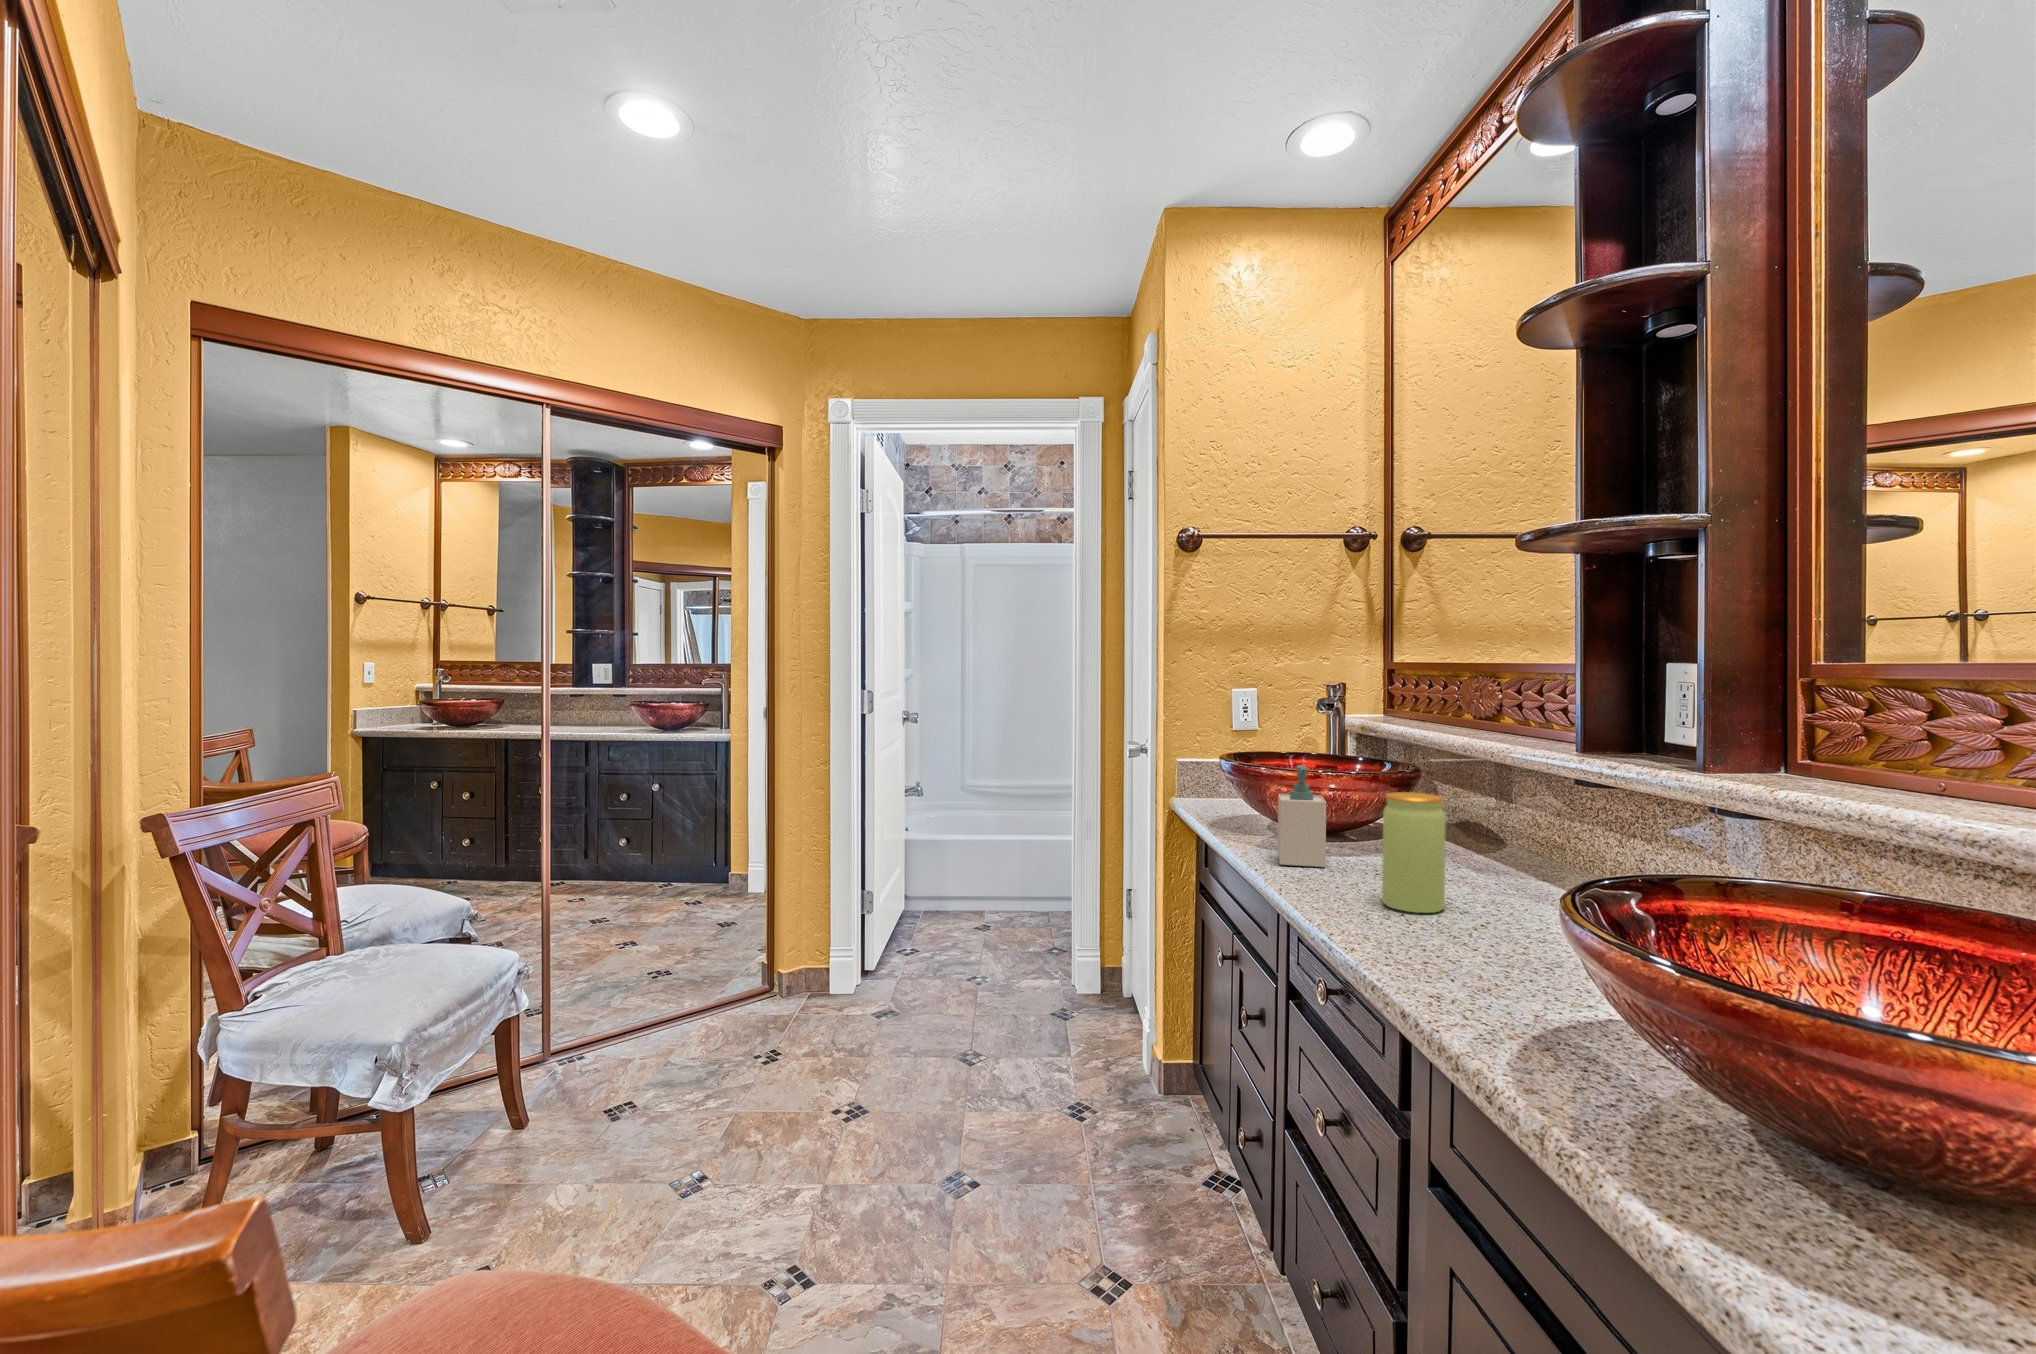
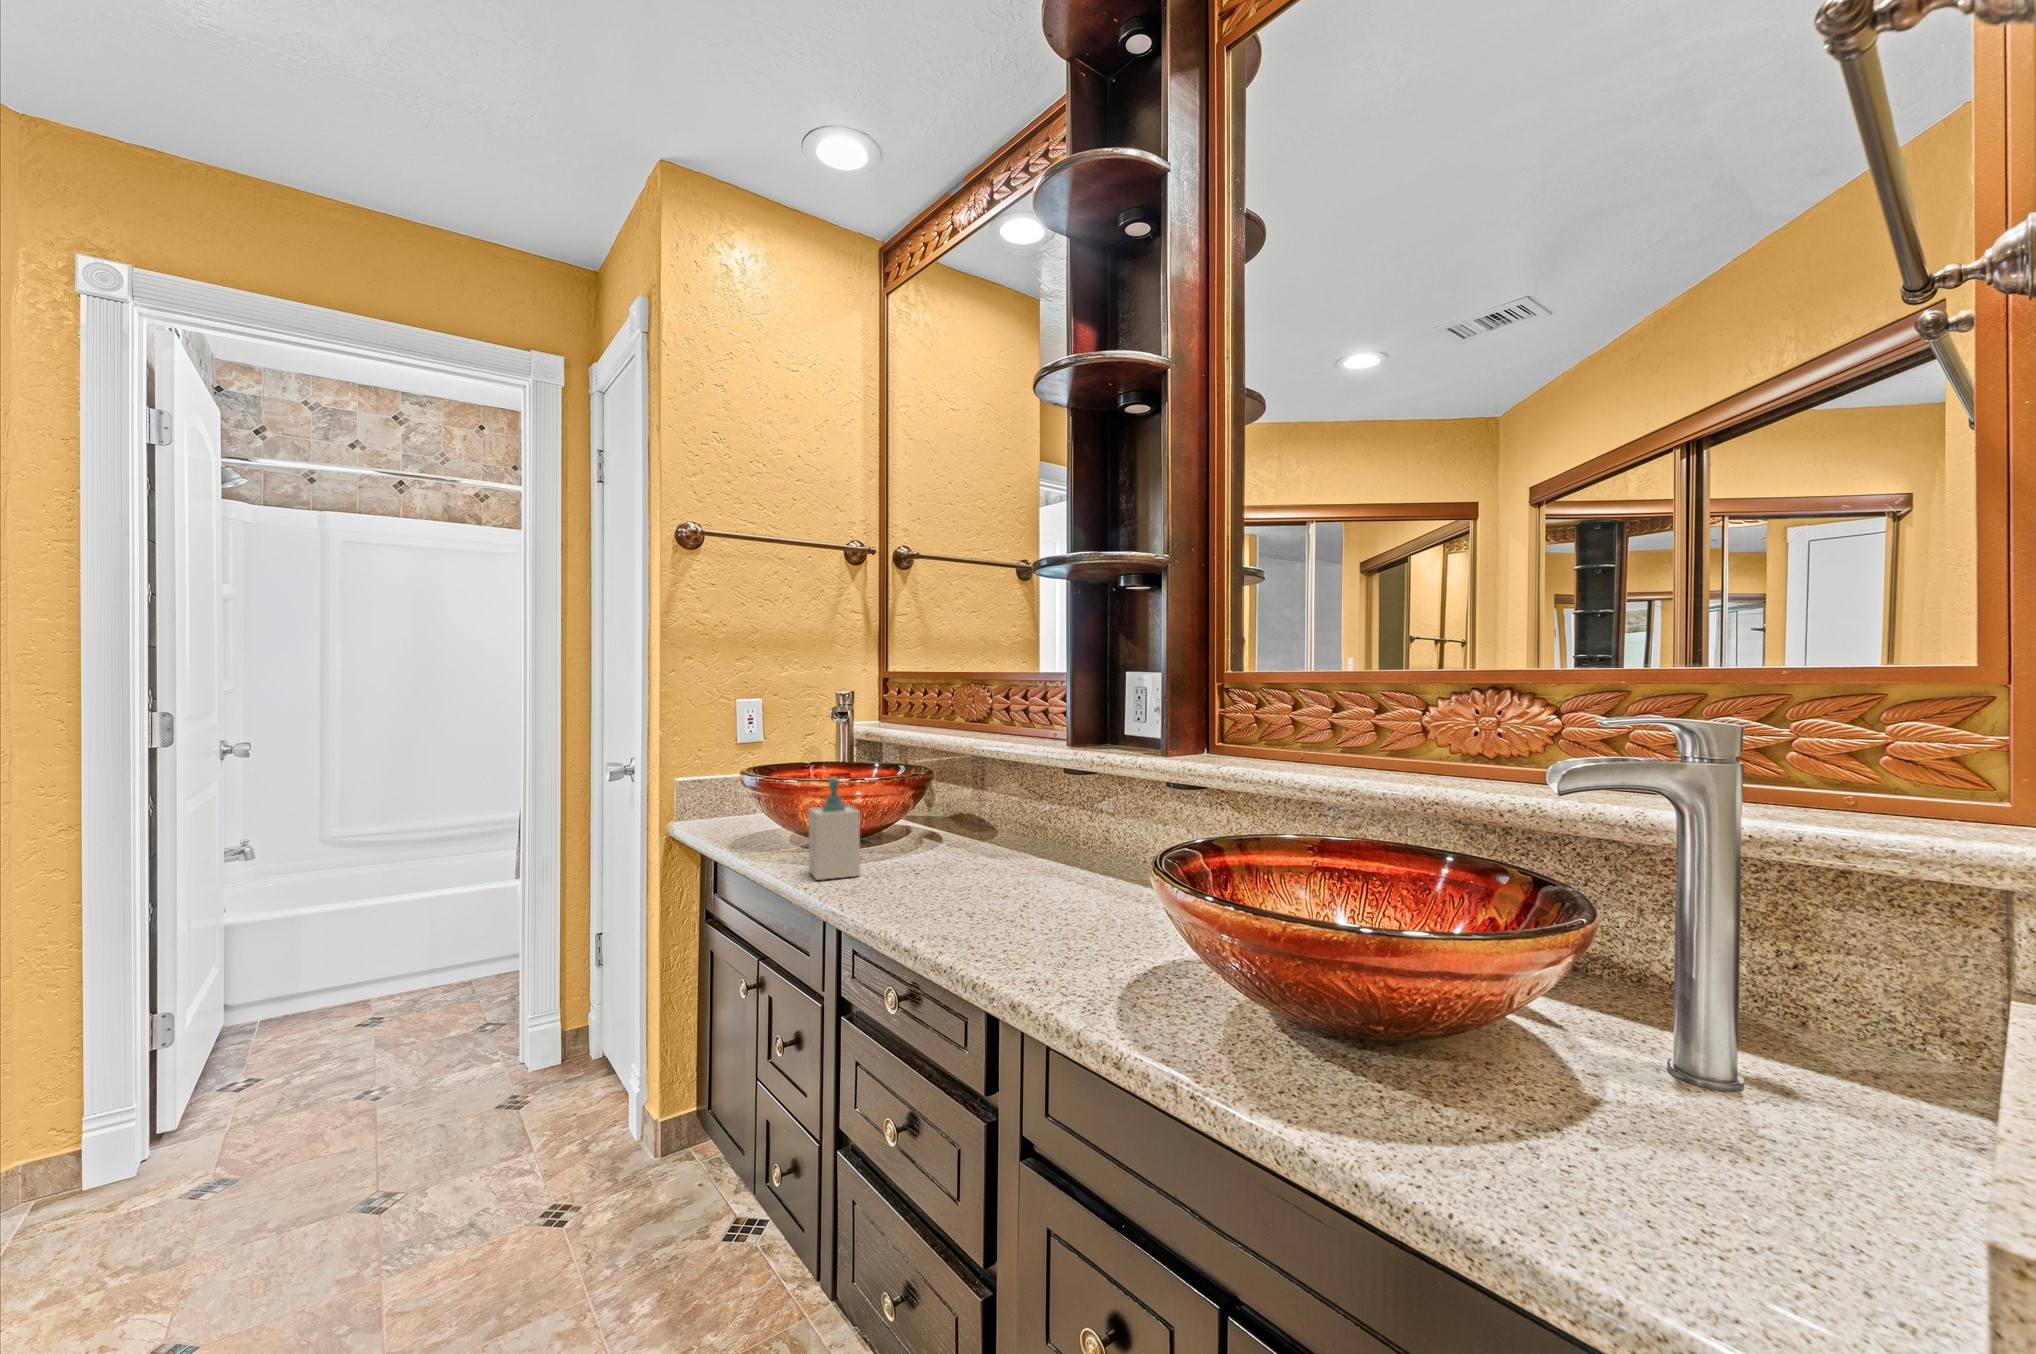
jar: present [1382,792,1446,913] -> none [929,793,983,906]

